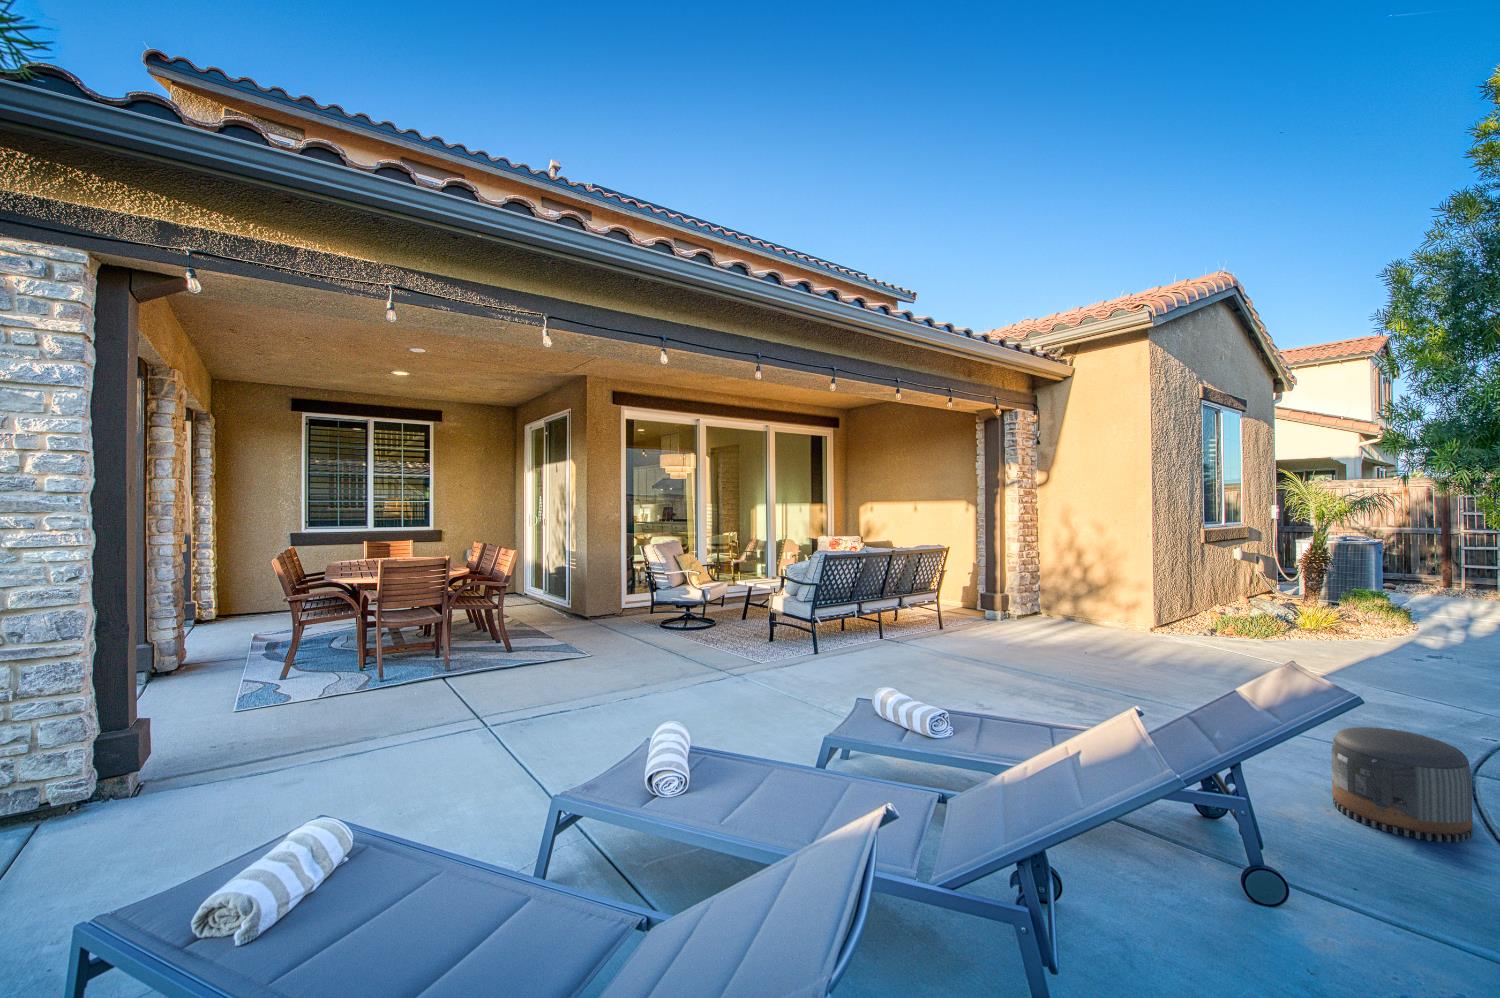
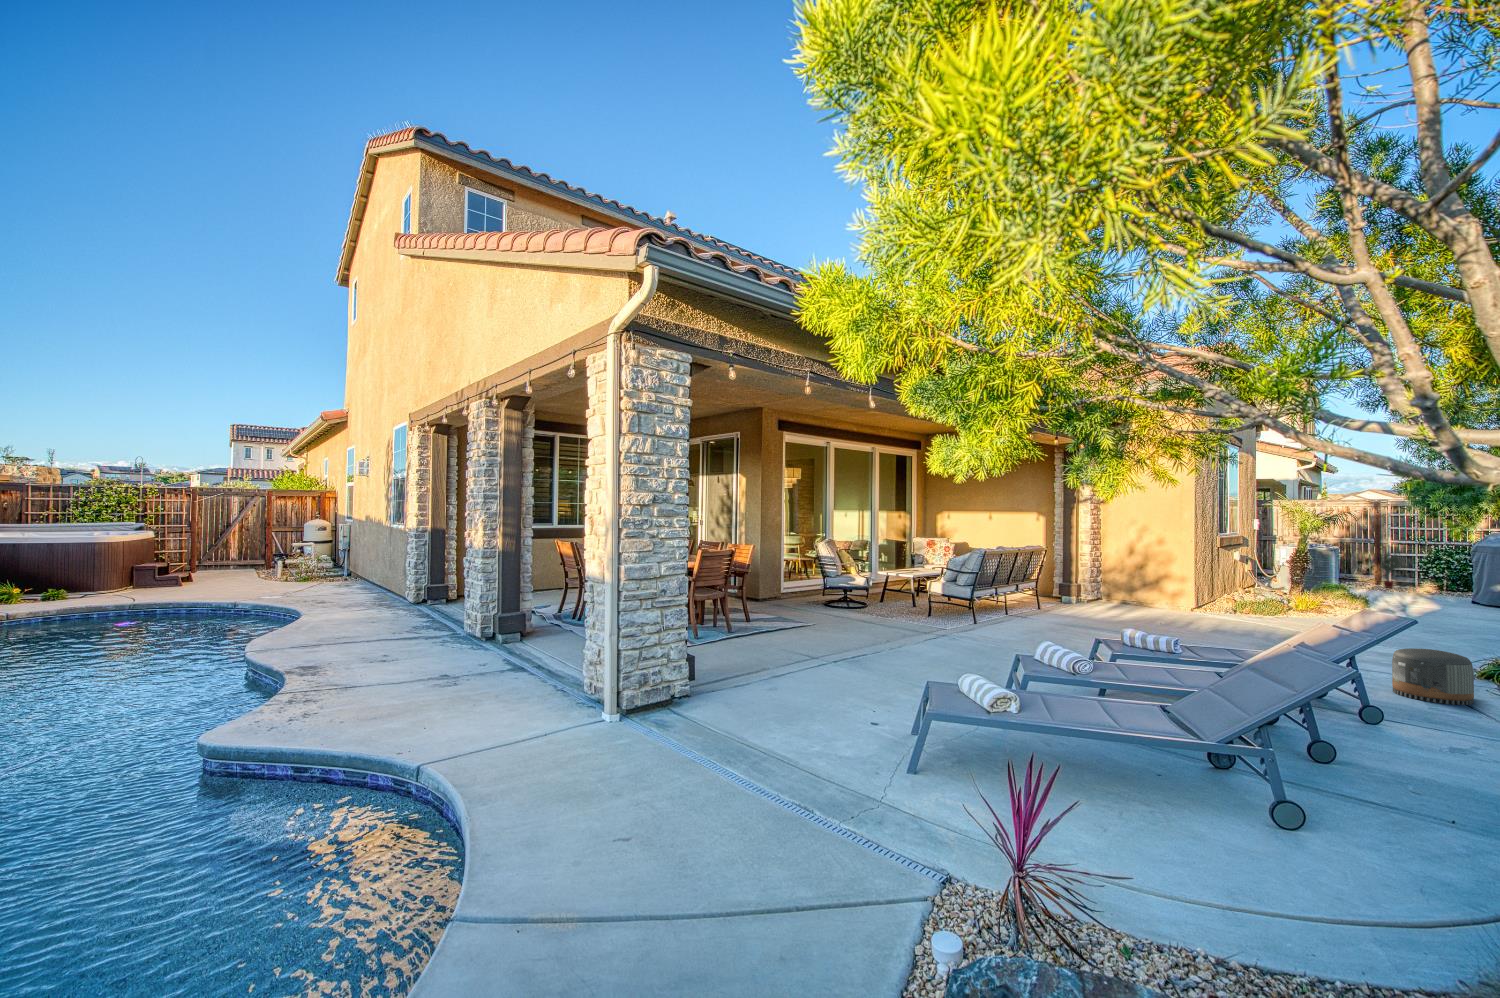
potted tree: none [1448,544,1487,592] -> present [1380,553,1406,588]

